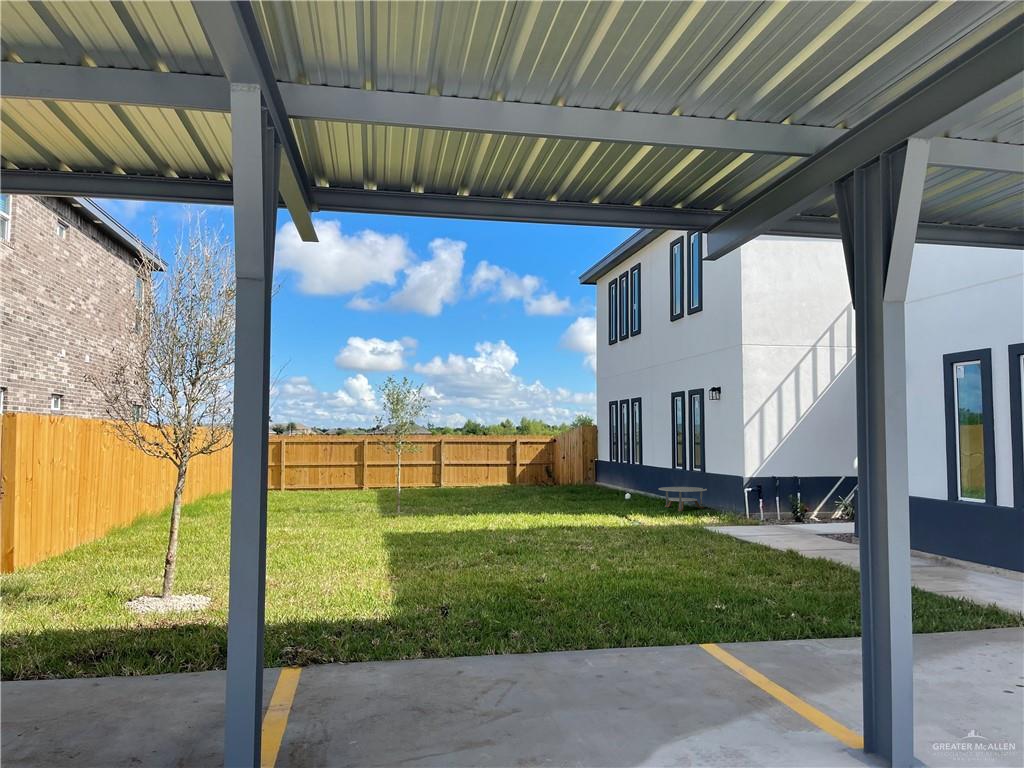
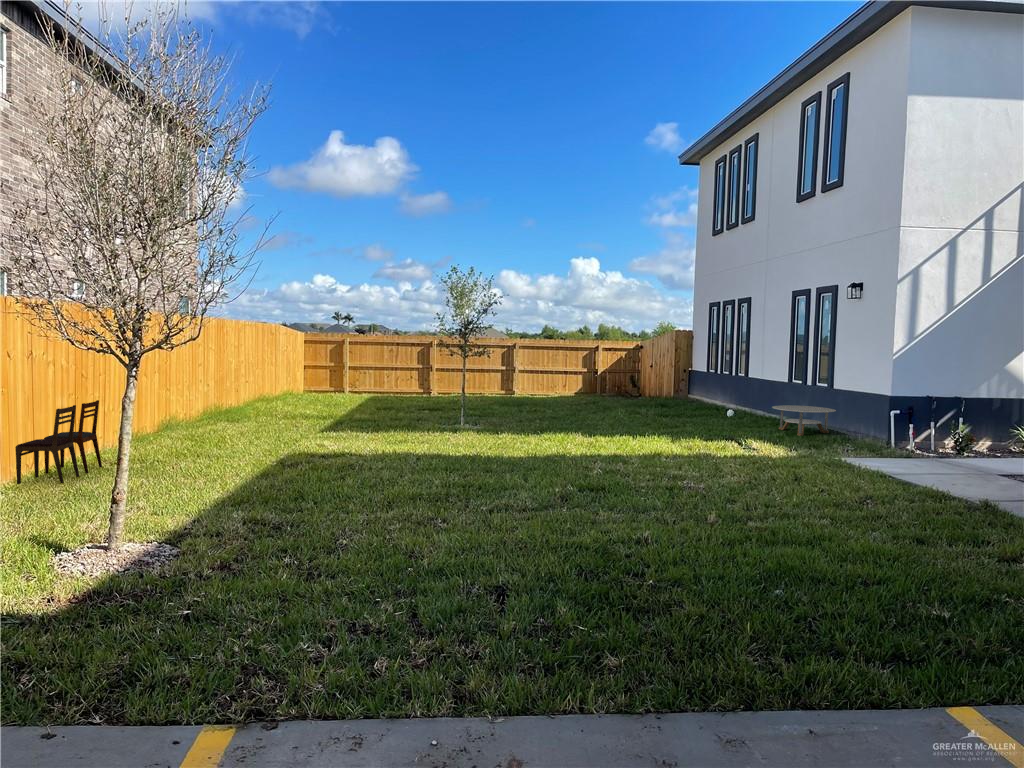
chair: none [42,499,105,570] -> present [15,400,102,484]

